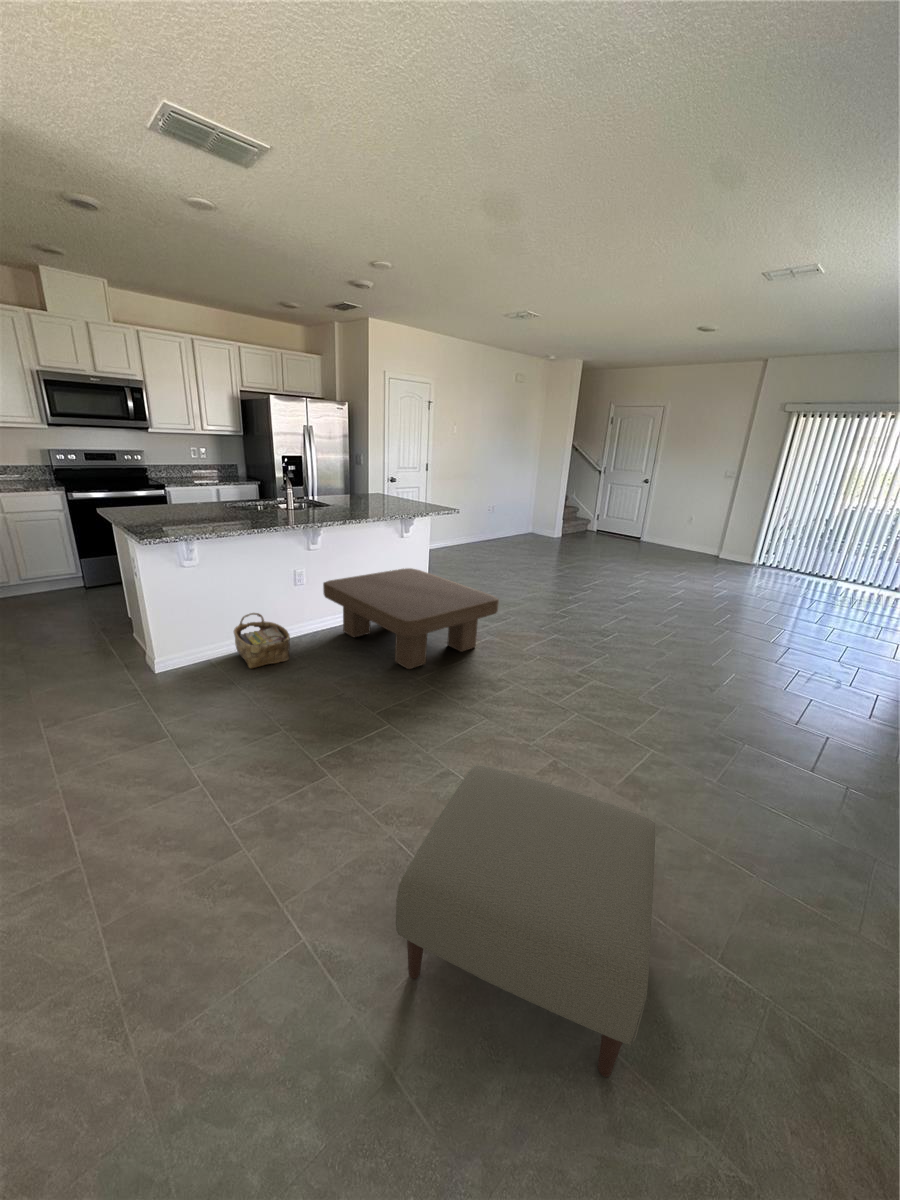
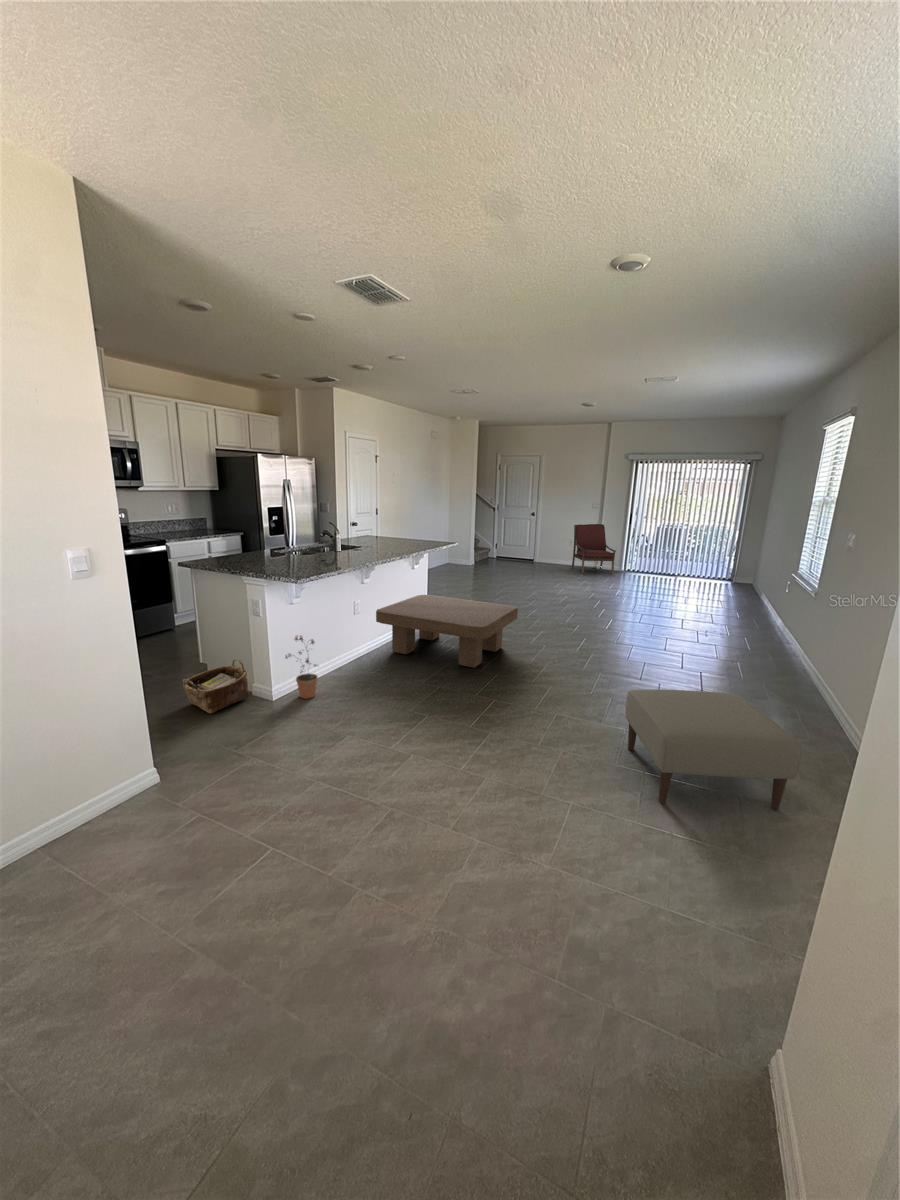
armchair: none [684,498,744,567] -> present [572,524,616,574]
potted plant: none [165,601,204,674] -> present [285,636,318,699]
woven basket: present [234,613,290,668] -> present [183,659,249,713]

